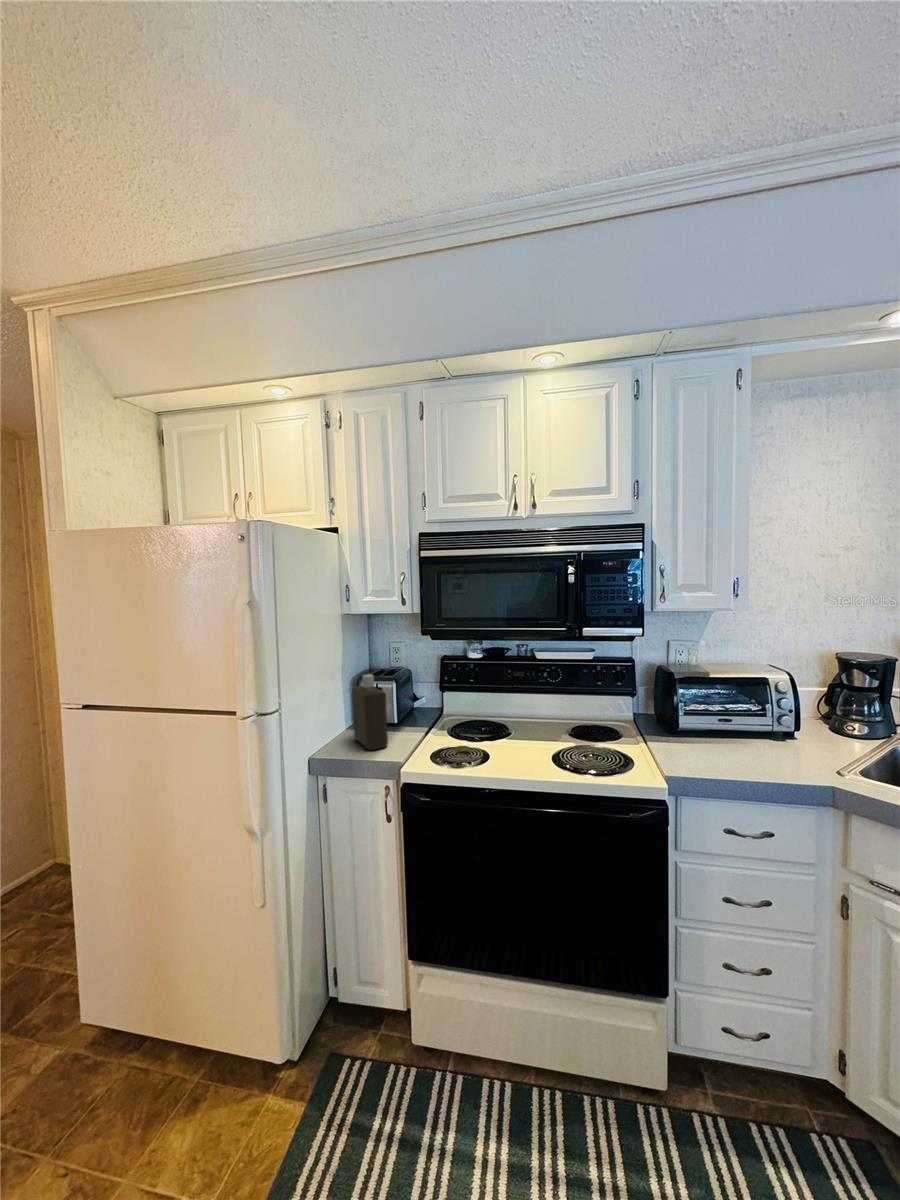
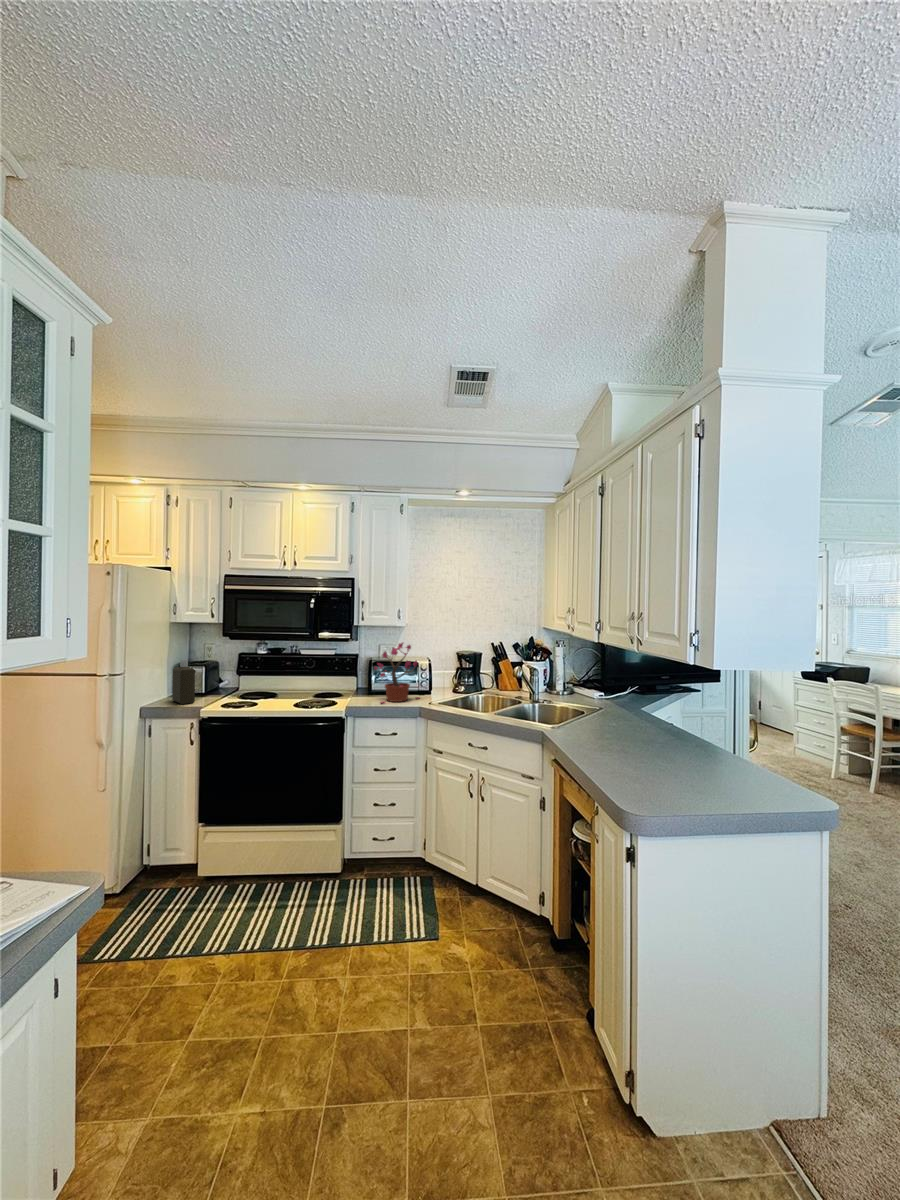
potted plant: none [696,643,797,770] -> present [374,643,419,703]

